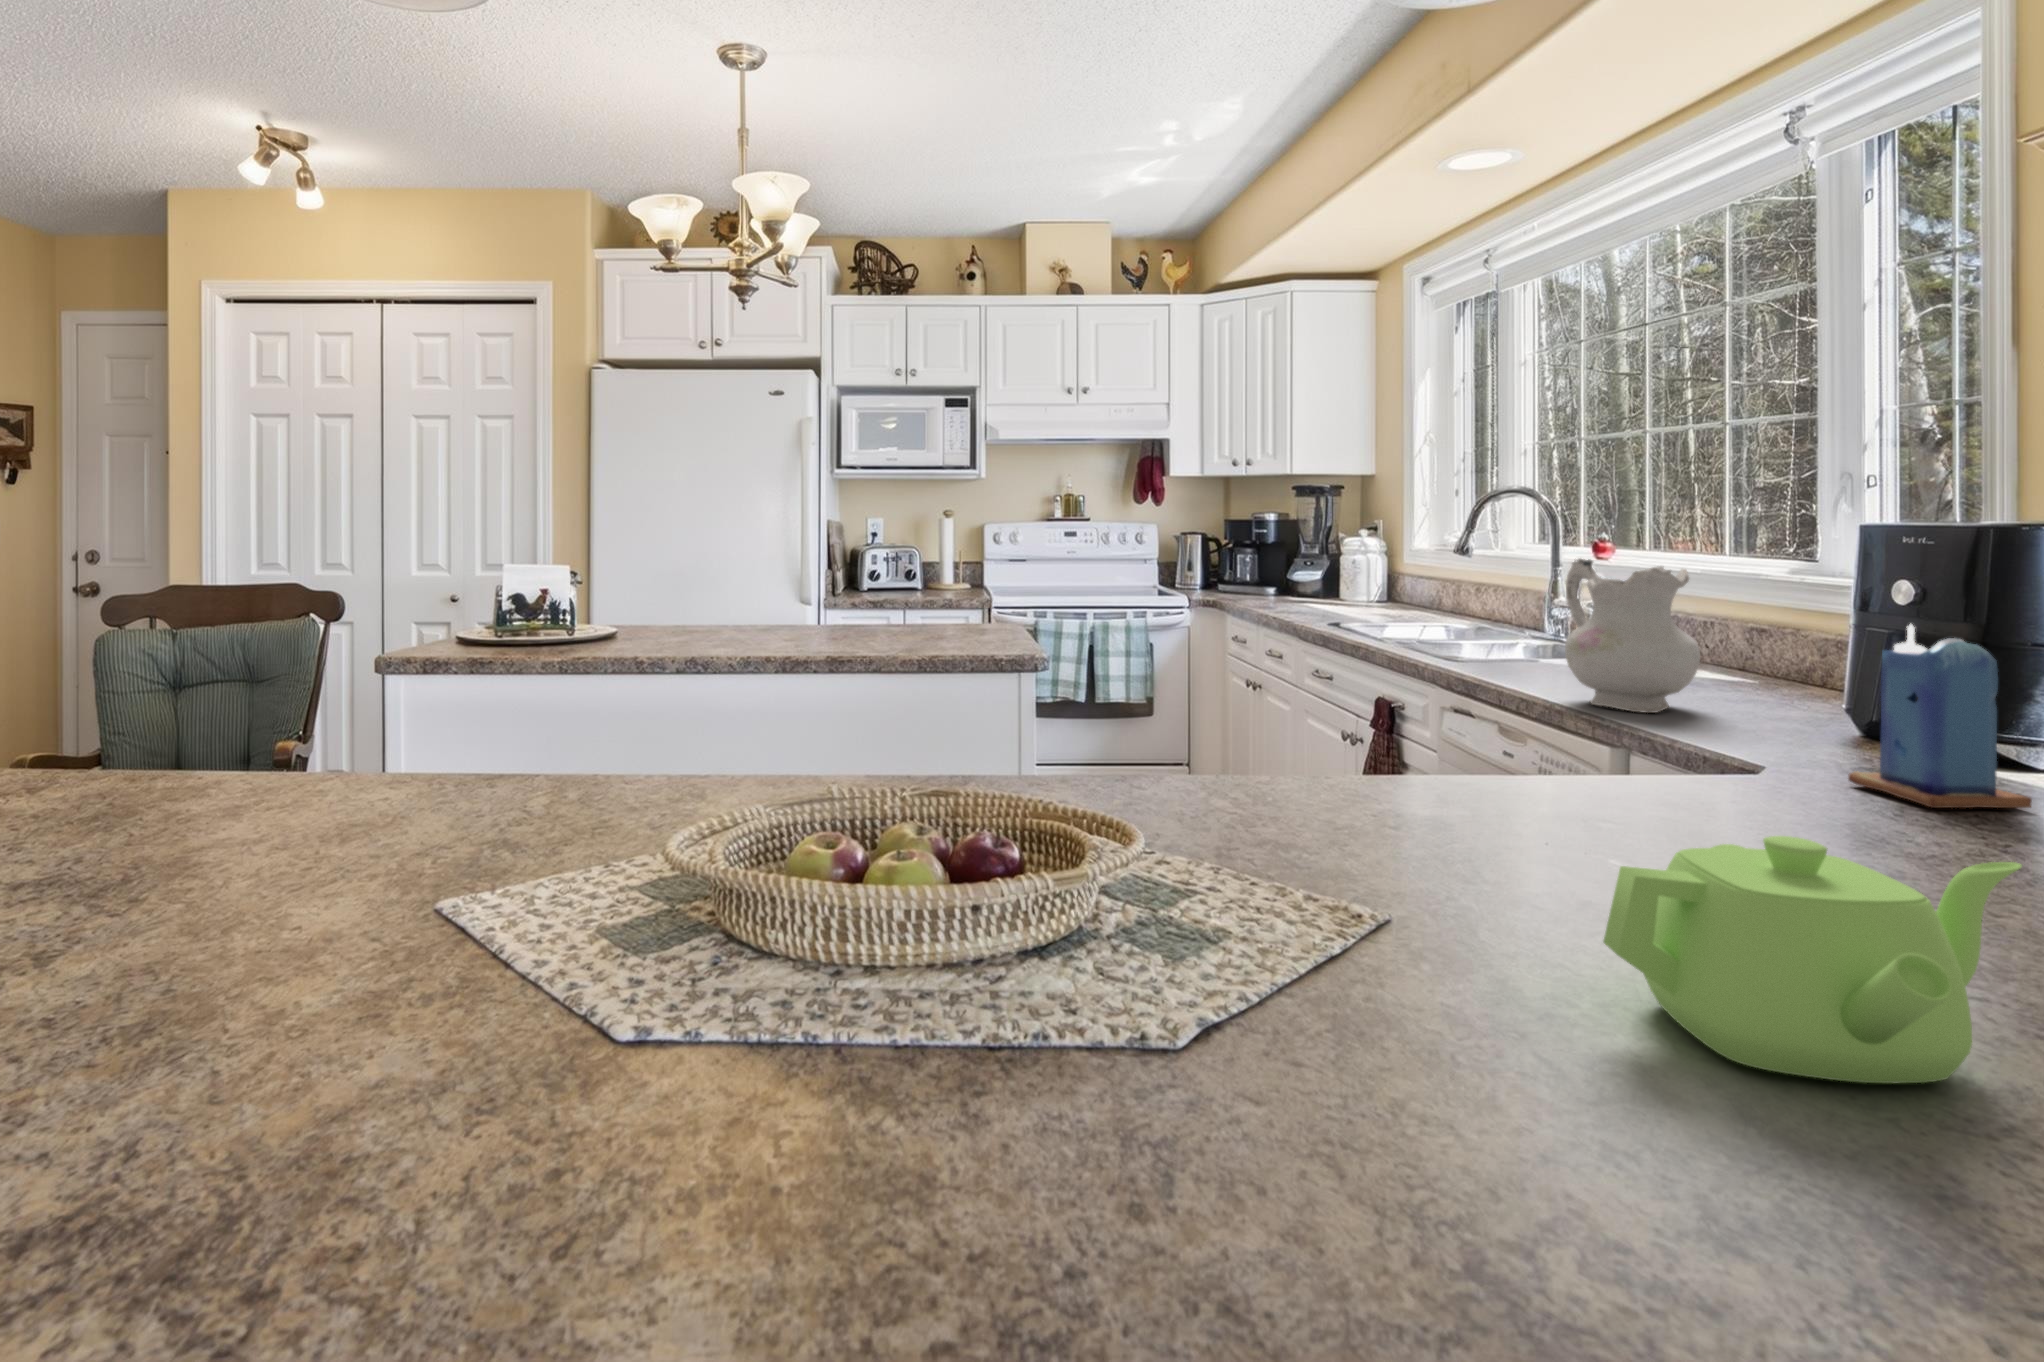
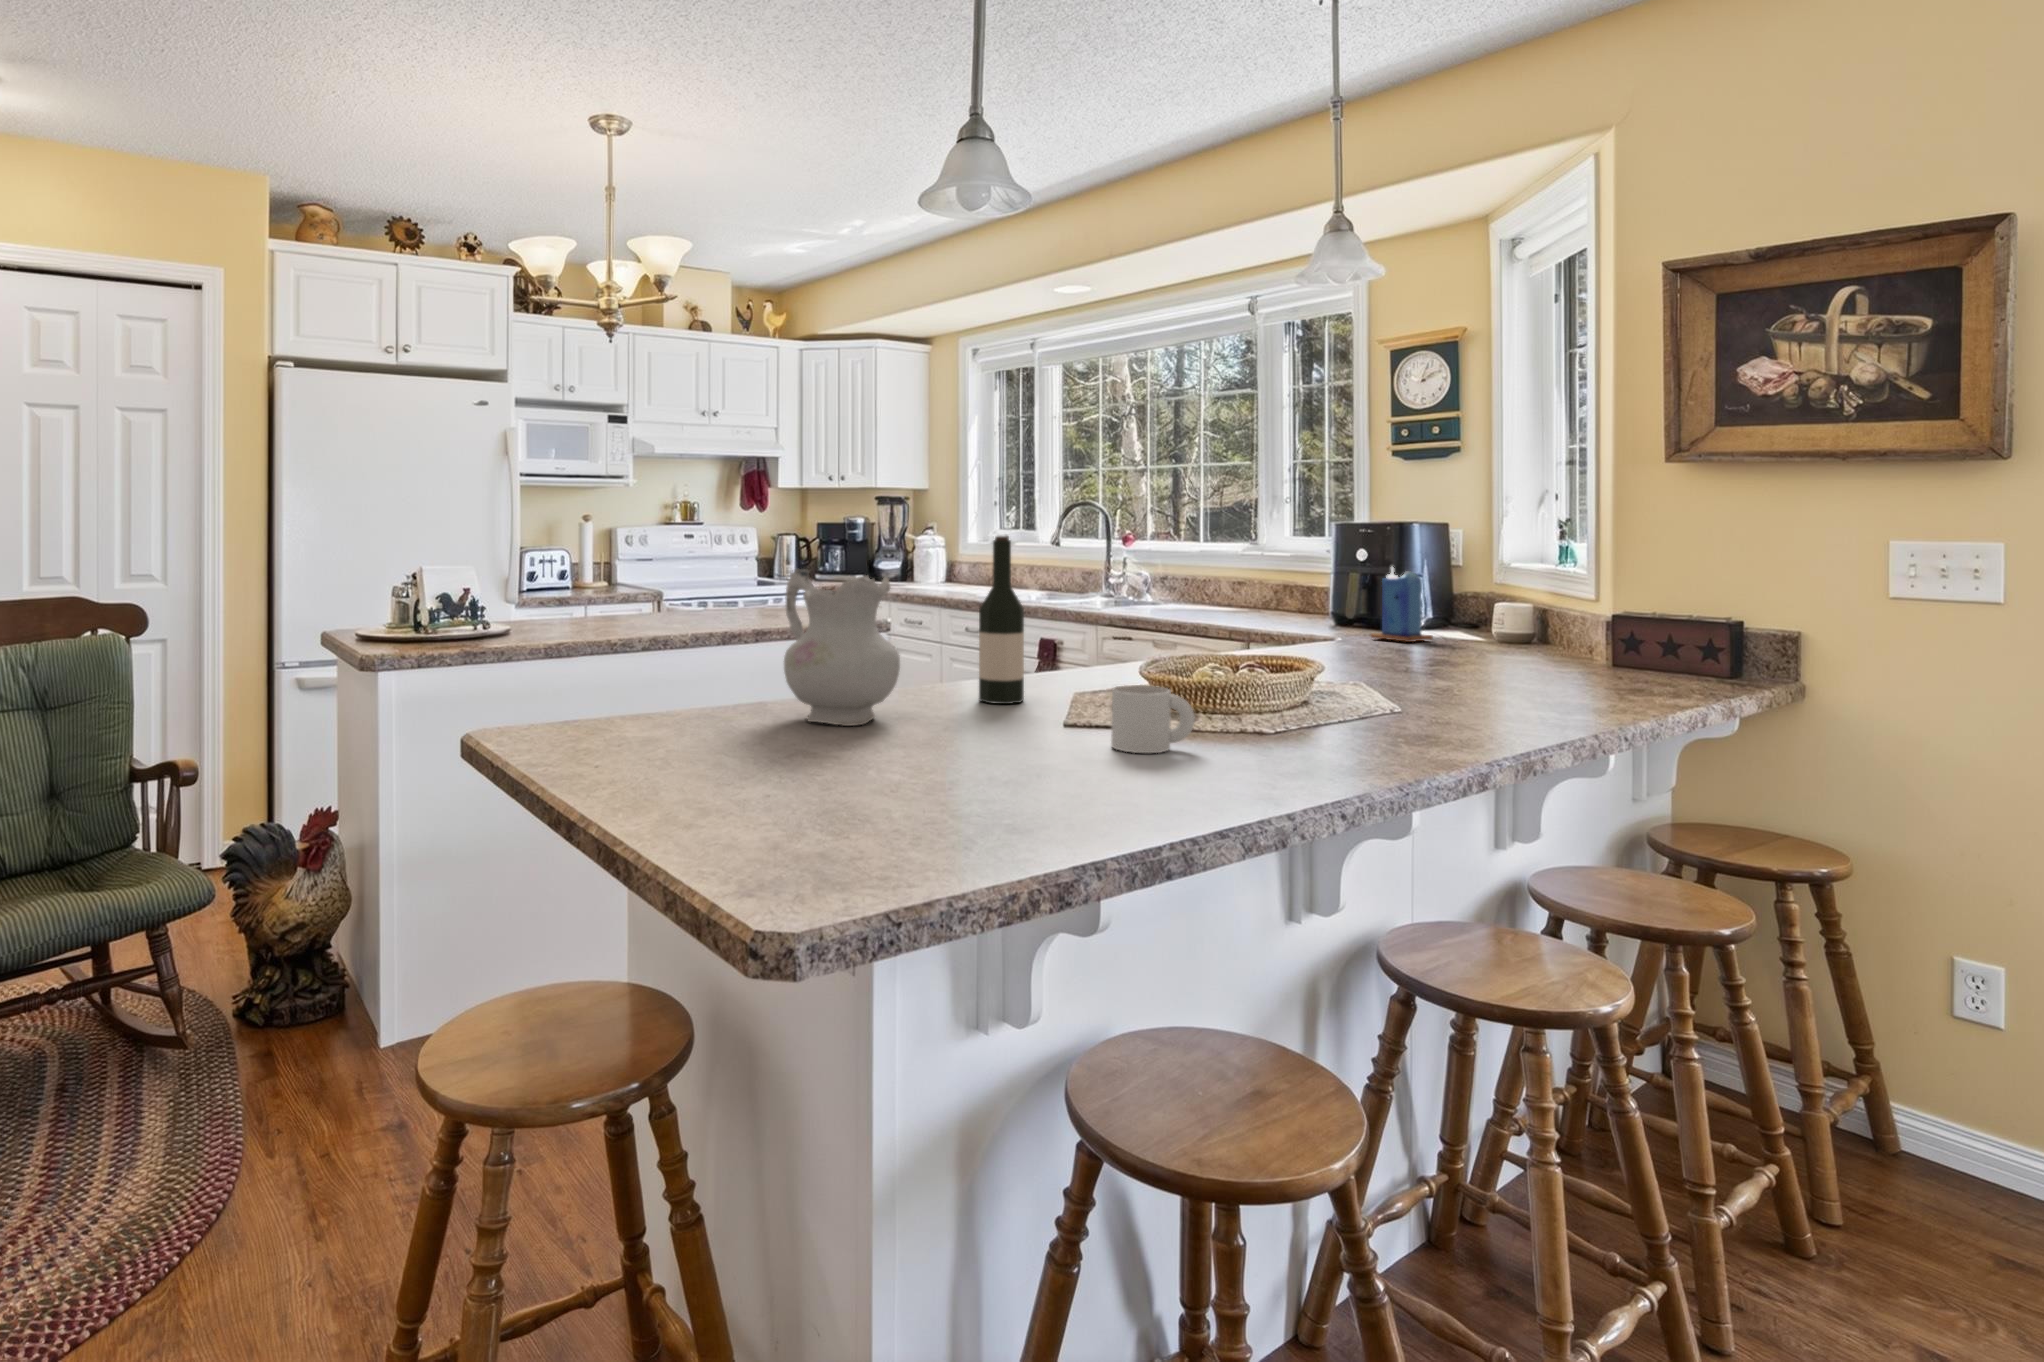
wine bottle: none [530,549,617,858] -> present [979,536,1024,704]
ceramic pitcher: present [1565,559,1700,713] -> present [784,569,900,726]
teapot: present [1603,836,2022,1083] -> none [1444,622,1550,690]
mug: none [103,903,272,1101] -> present [1111,685,1195,753]

